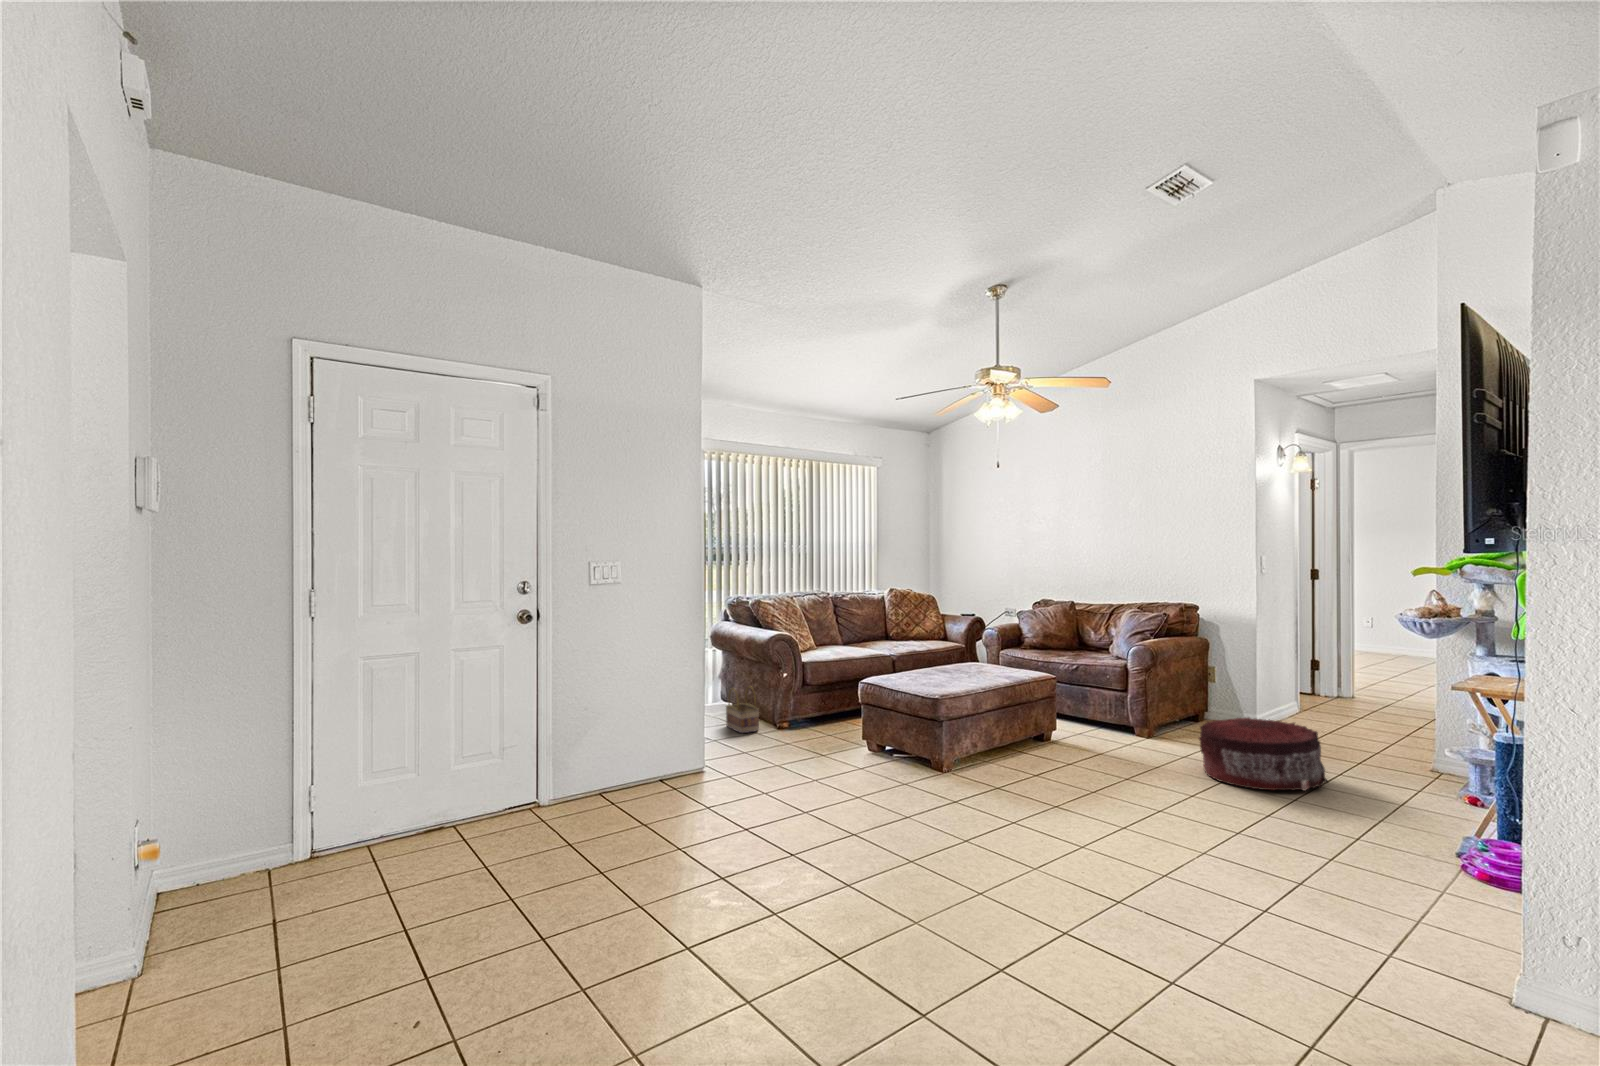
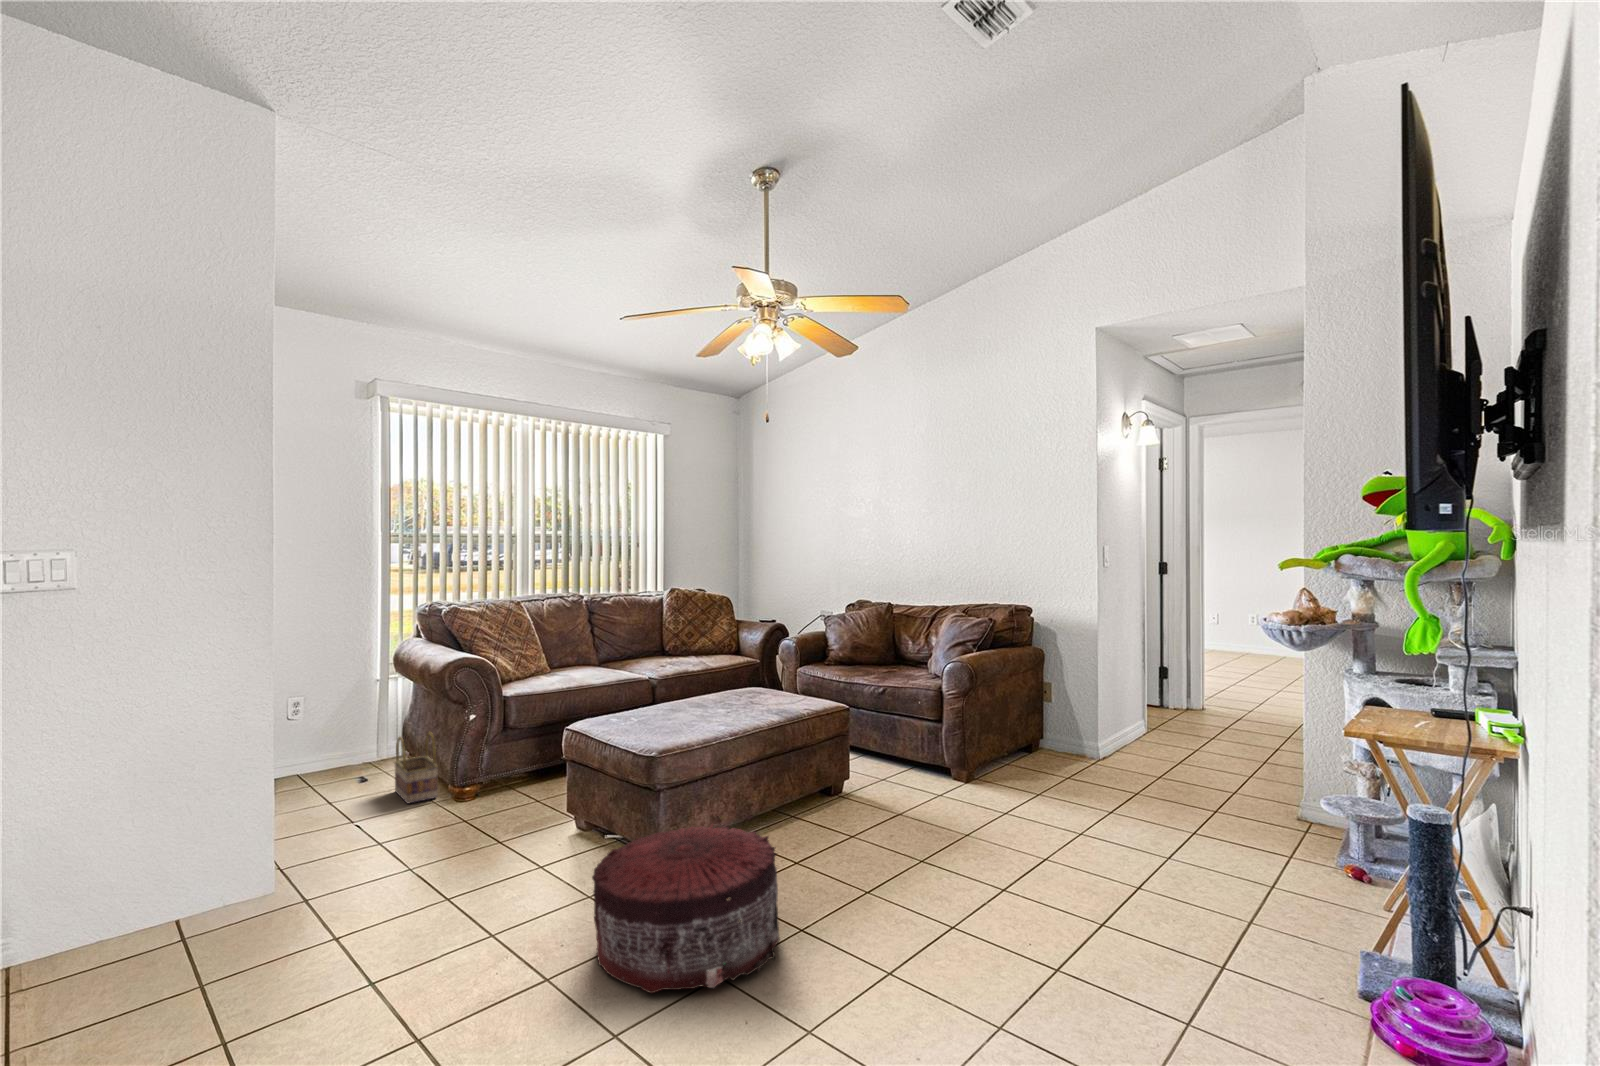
pouf: present [1199,718,1327,791] -> present [592,825,779,993]

